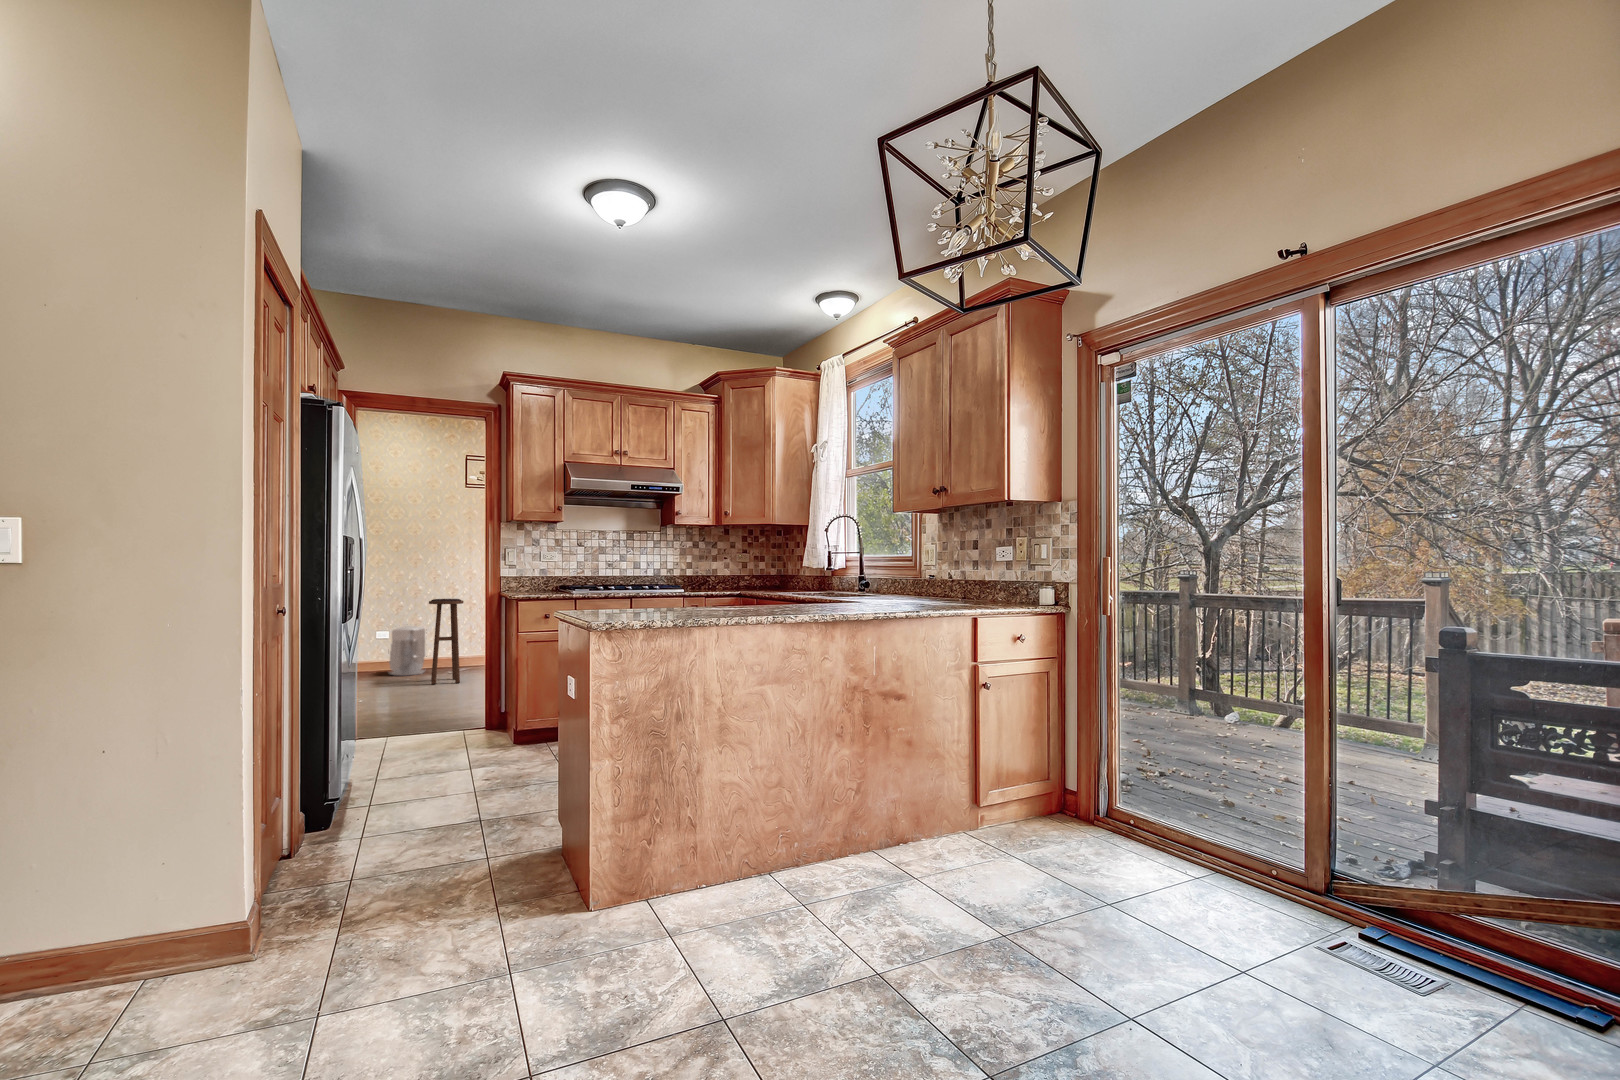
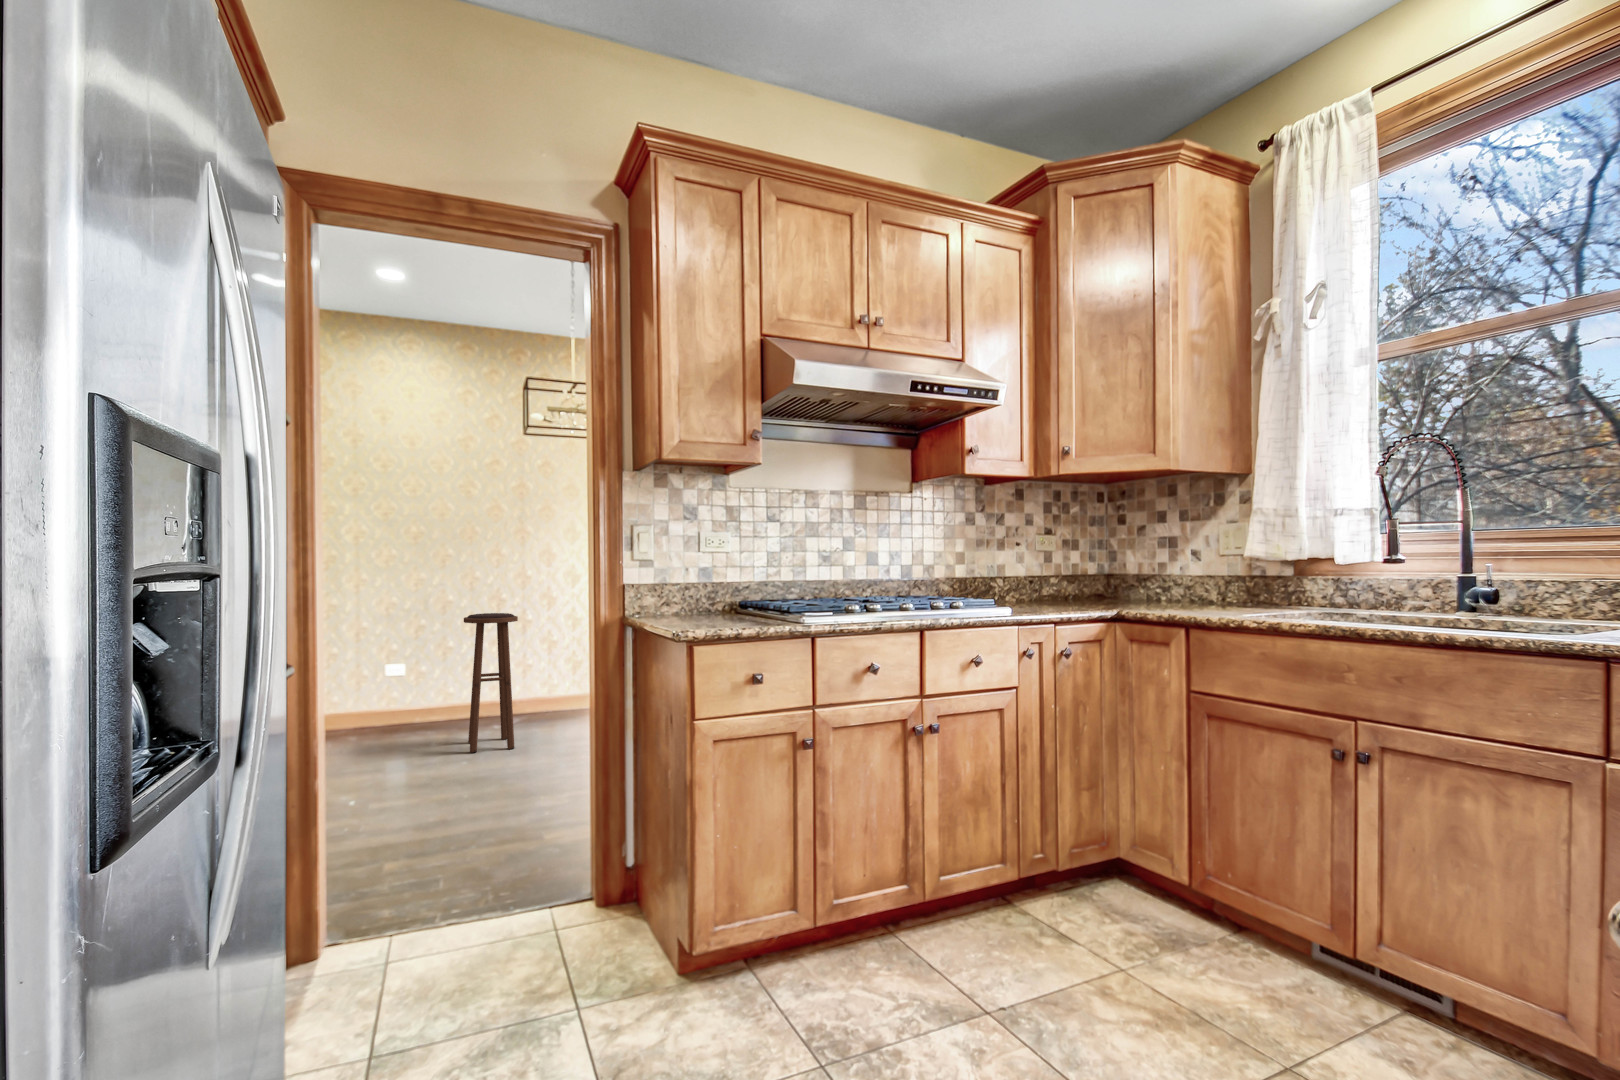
waste bin: present [389,624,425,676] -> none [396,647,463,730]

